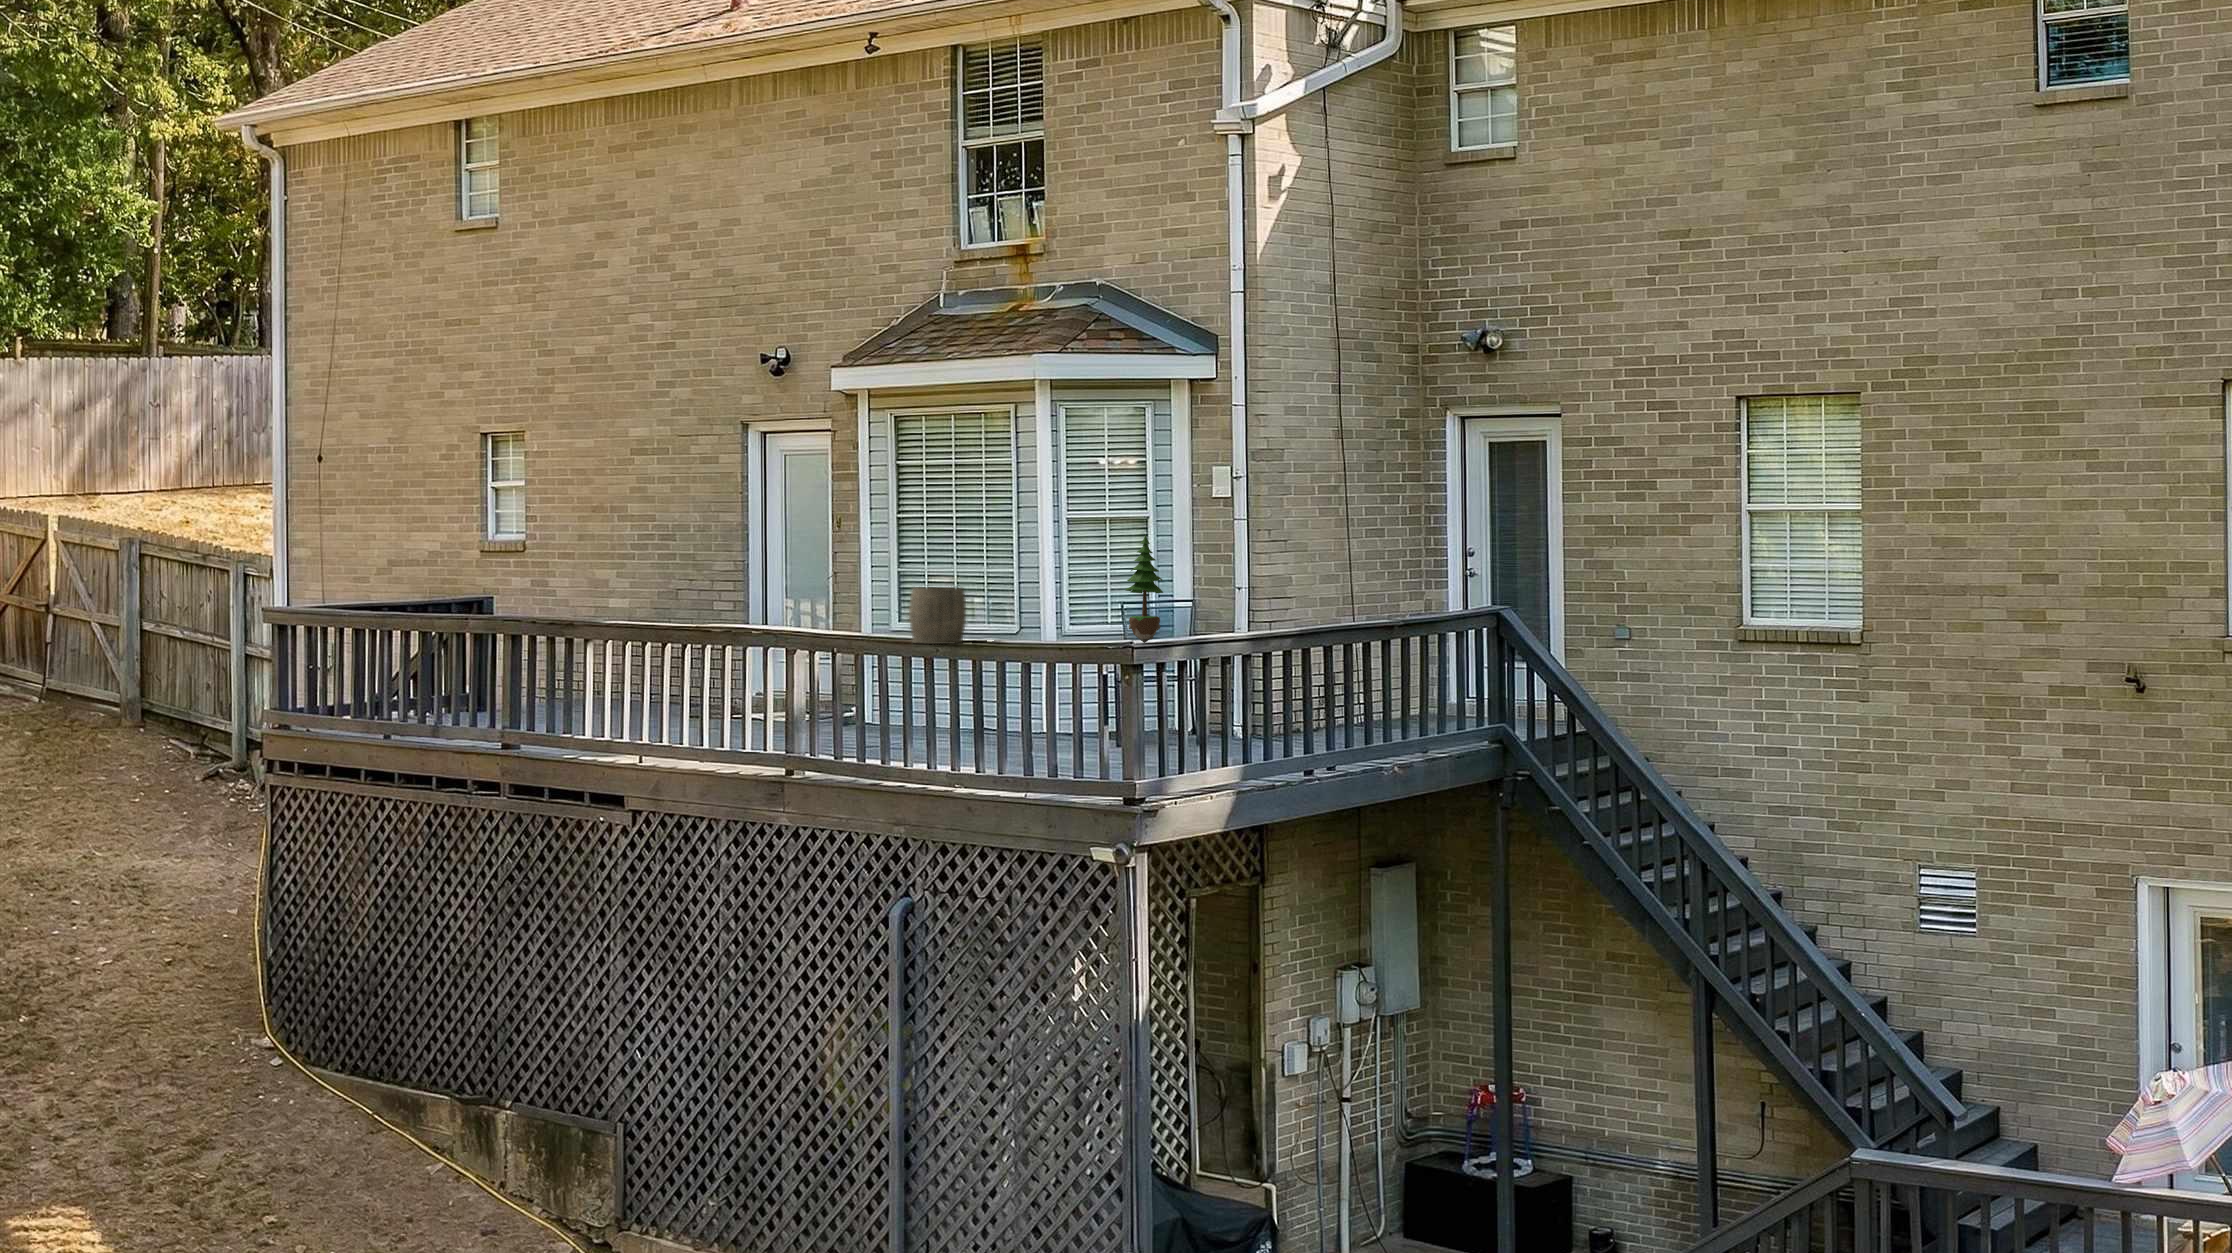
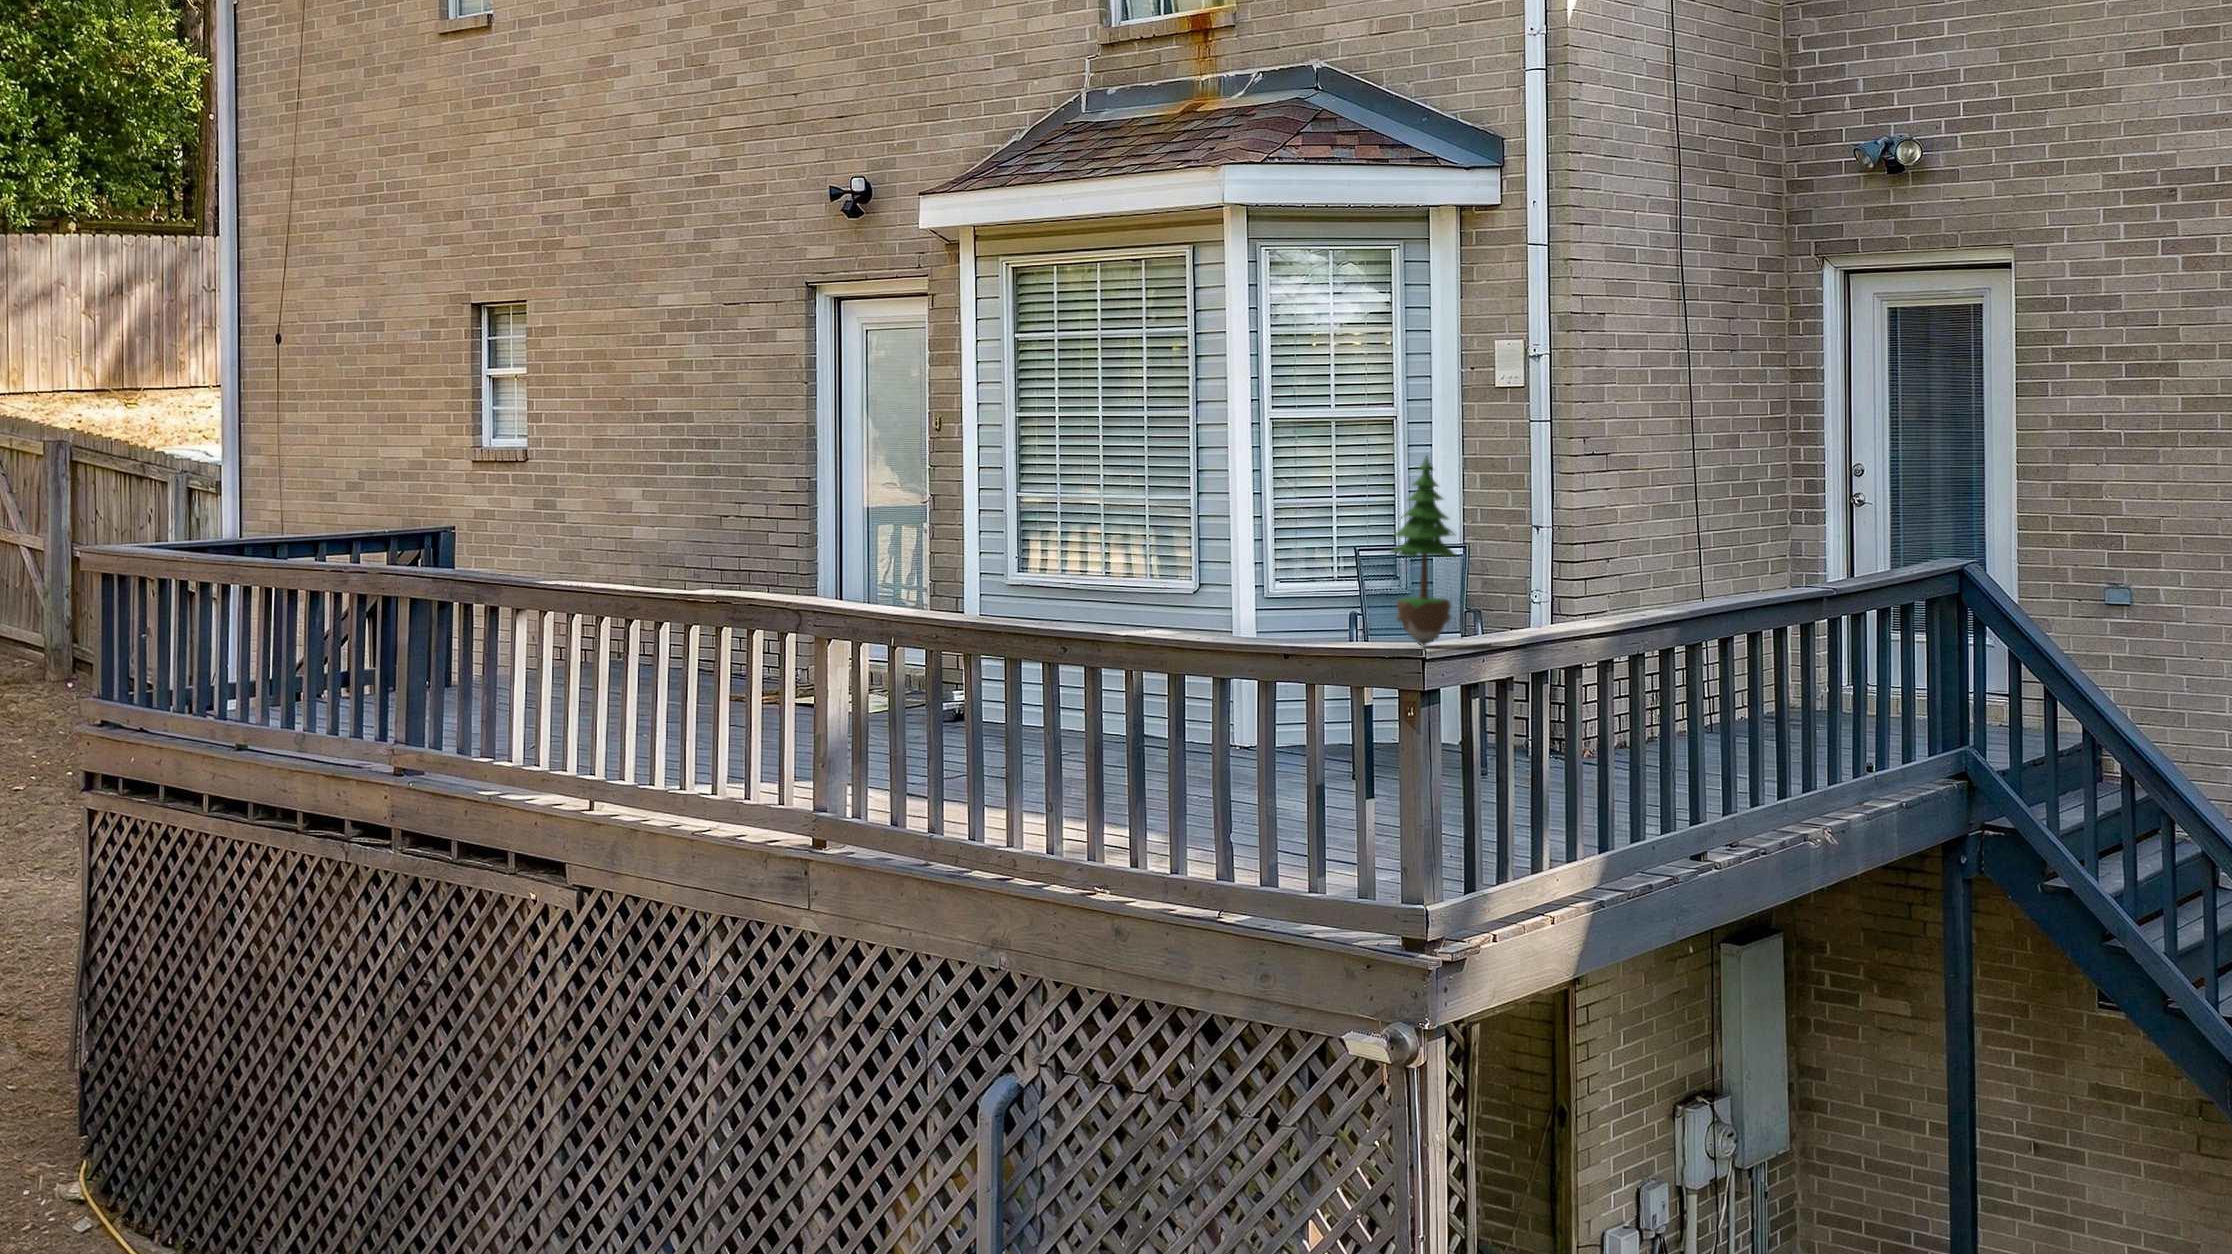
woven basket: present [909,587,966,644] -> none [1017,538,1111,636]

